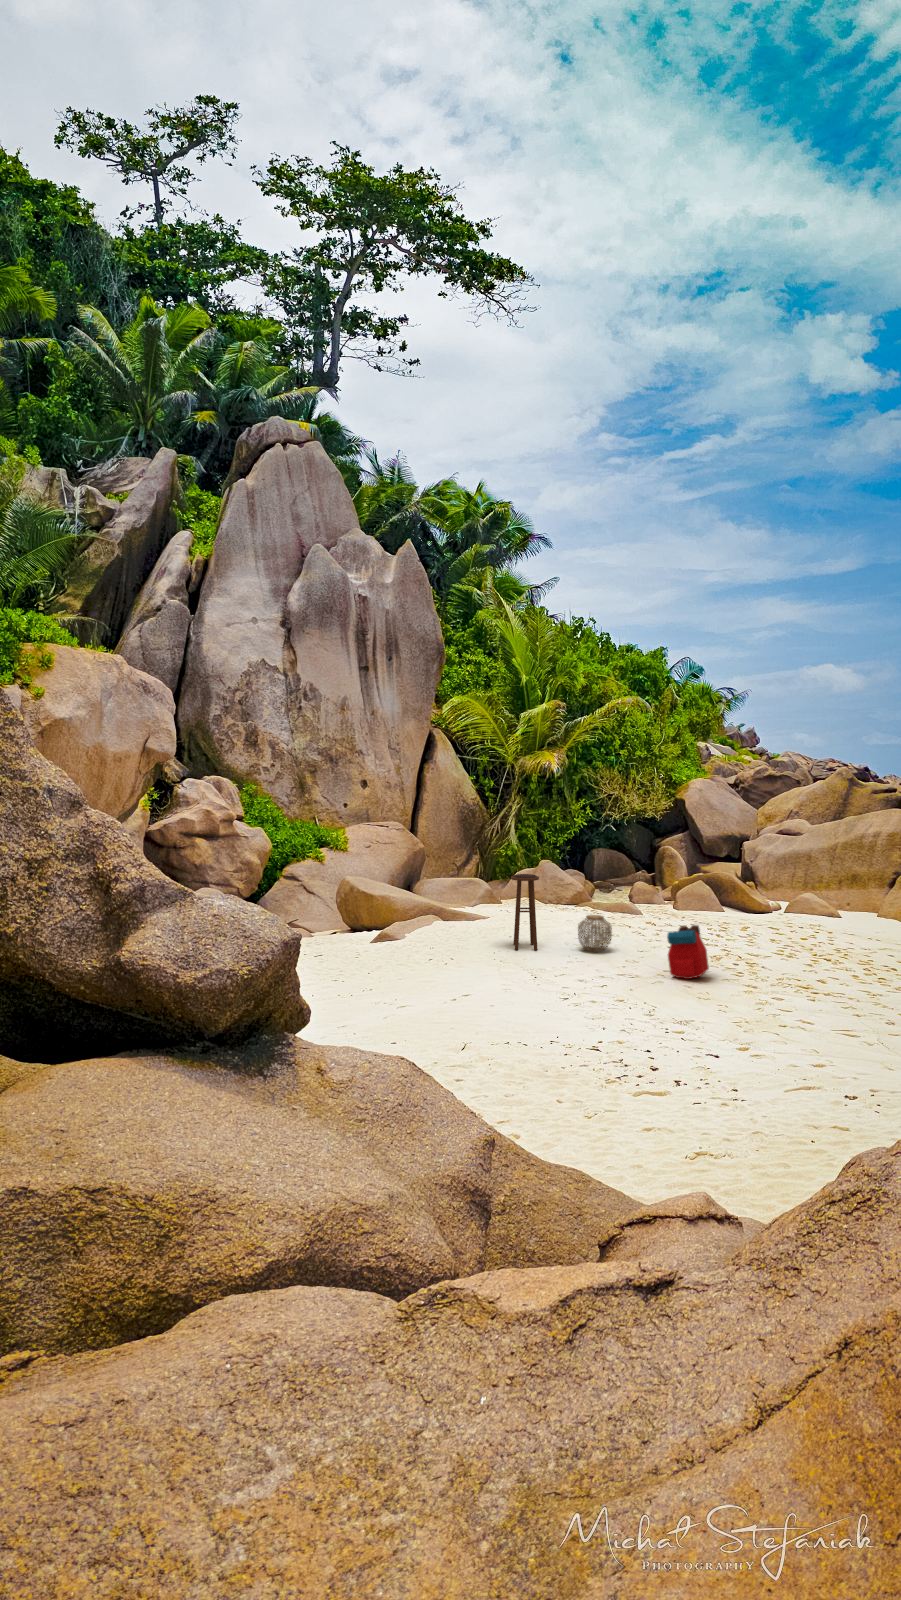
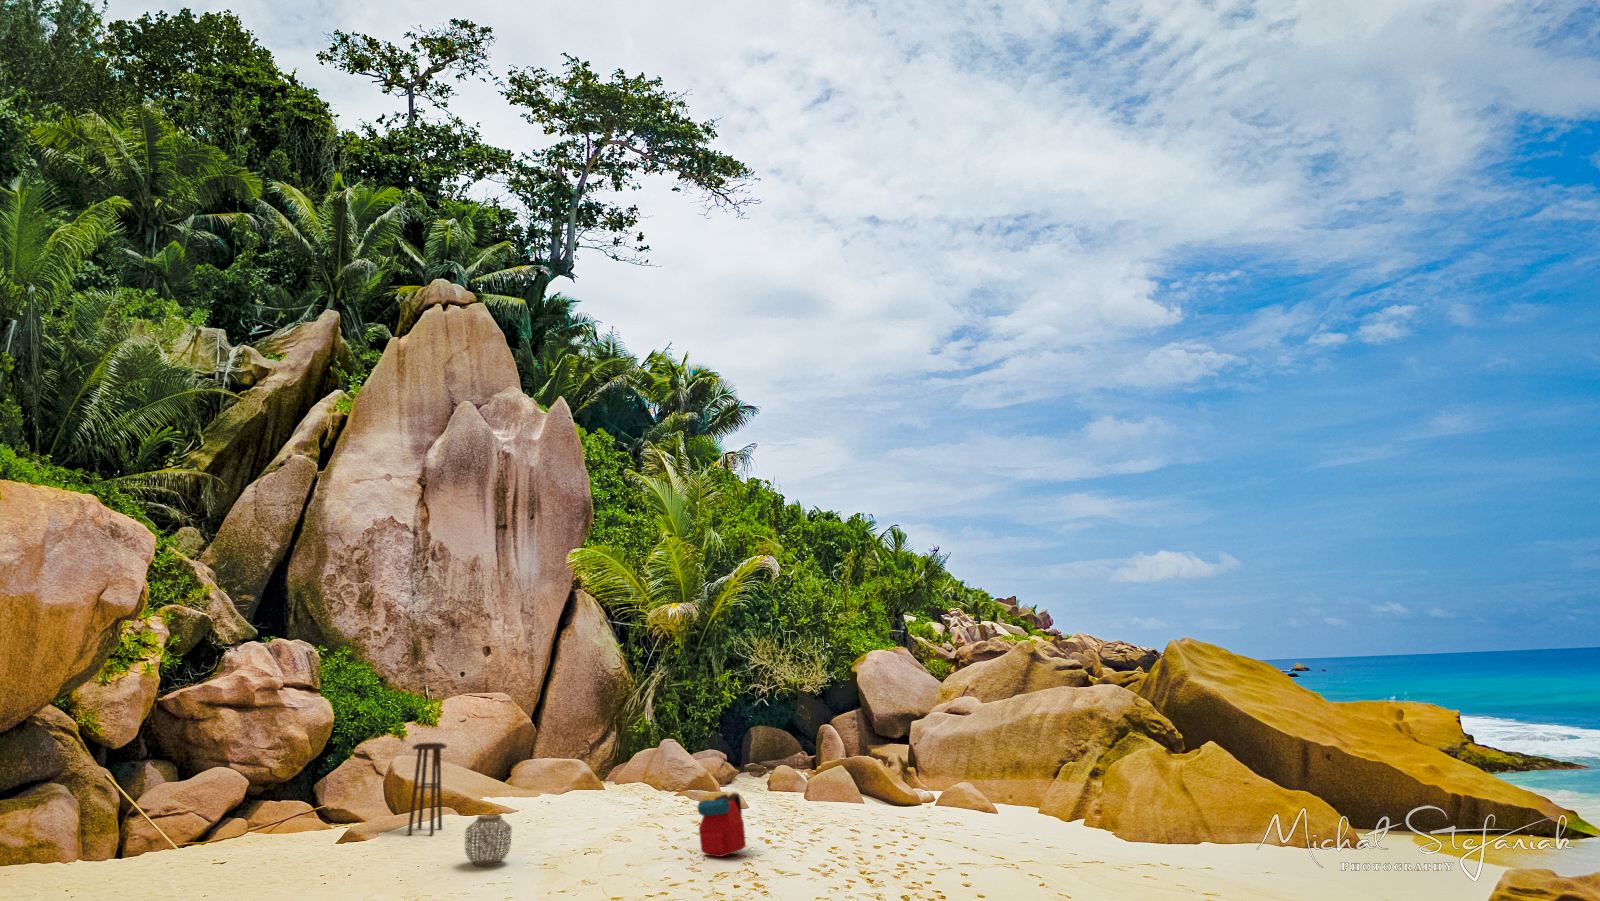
stool: present [511,874,539,950] -> present [408,743,447,835]
woven basket: present [578,915,612,952] -> present [465,814,511,867]

